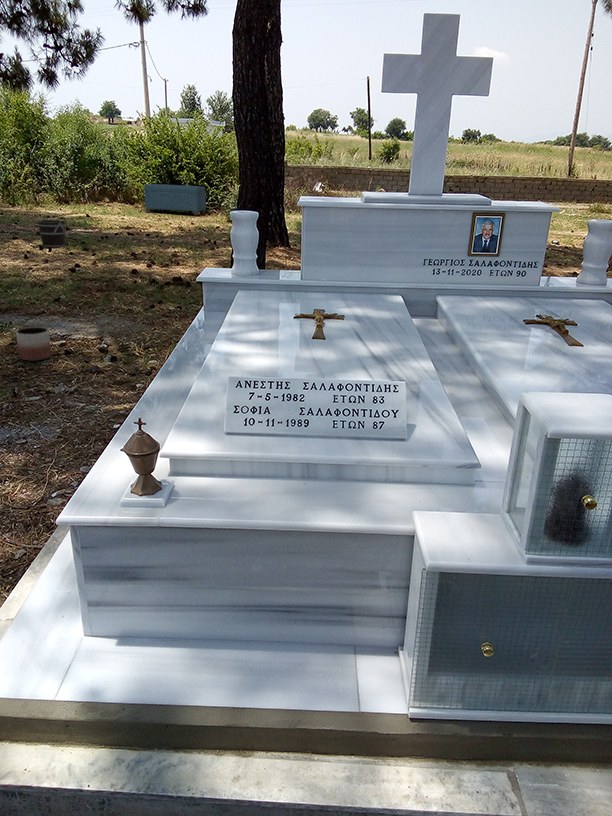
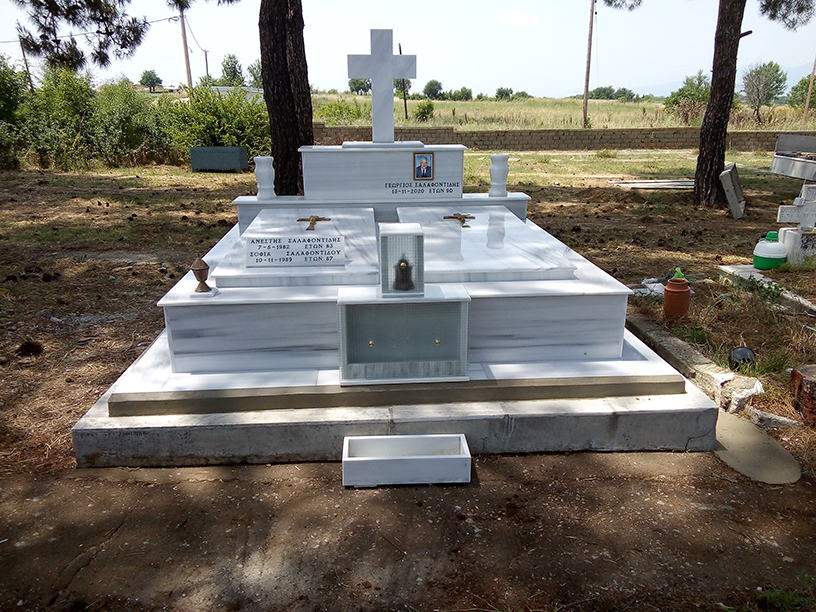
bucket: present [38,220,65,247] -> none [95,178,120,202]
planter: present [16,327,51,361] -> none [91,255,120,281]

